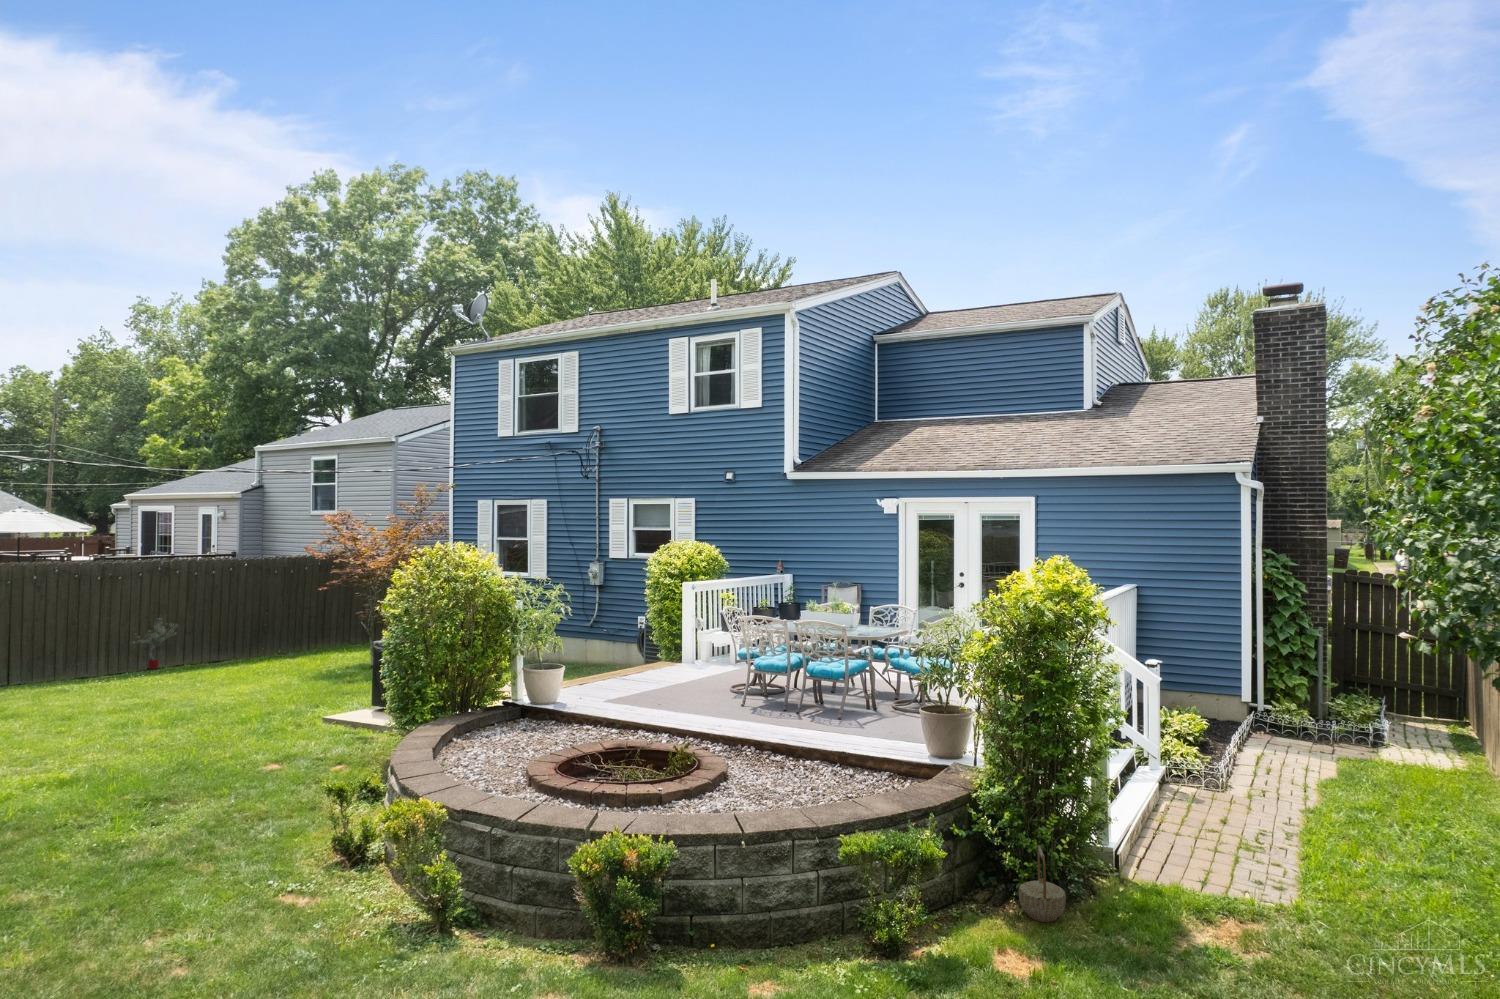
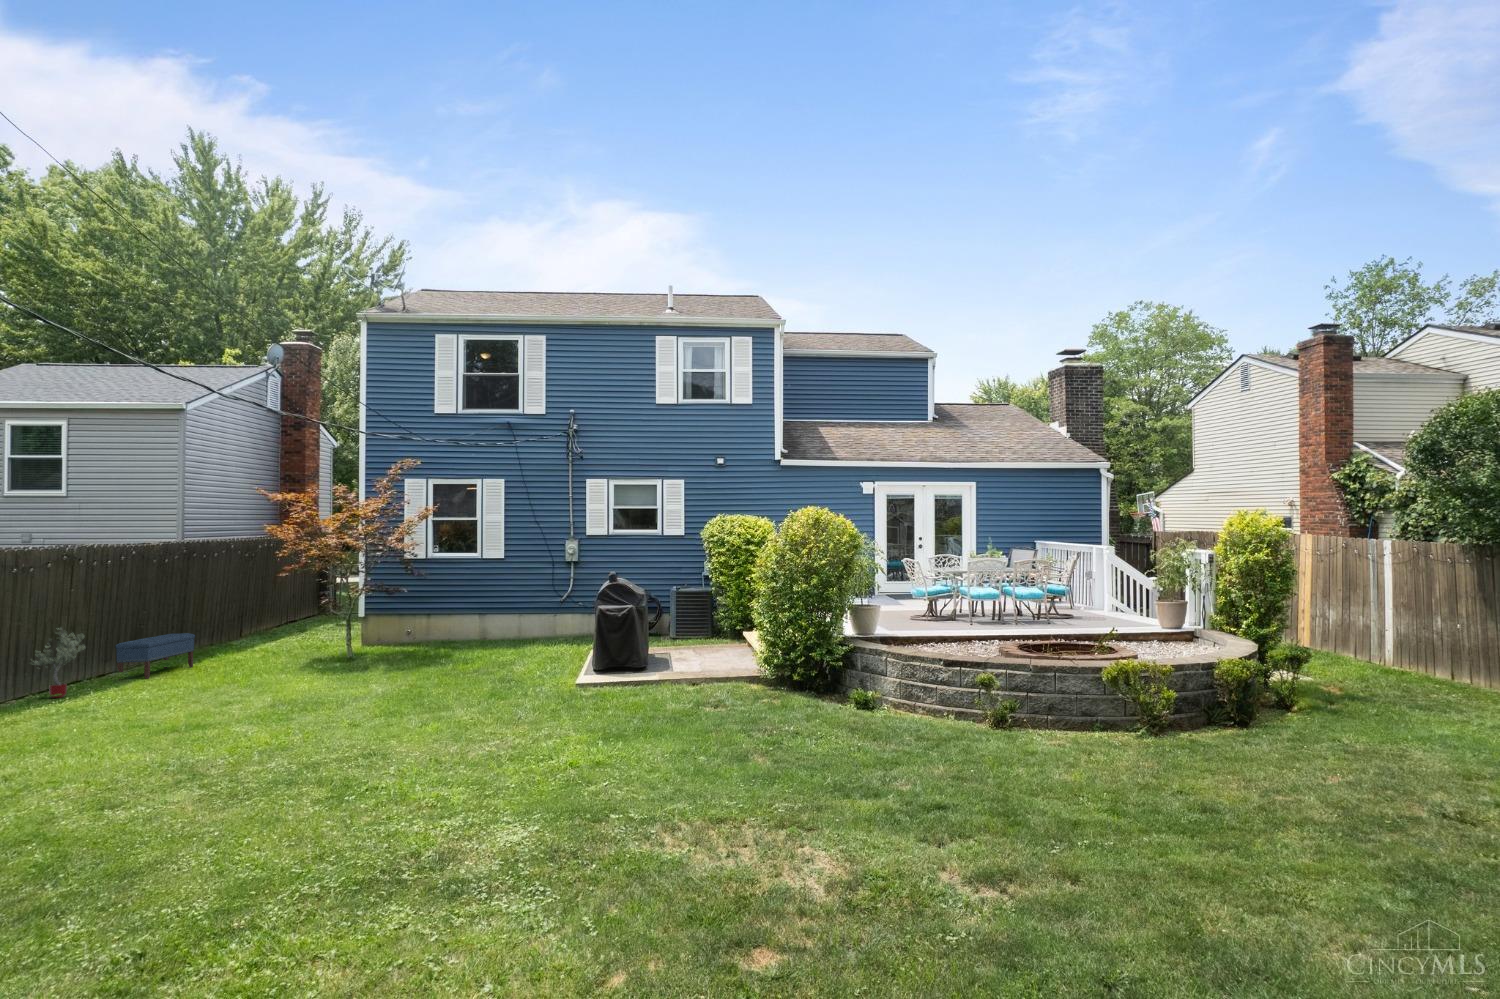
bench: none [229,627,300,661] -> present [115,633,195,680]
basket: present [1019,846,1066,922] -> none [1320,646,1350,680]

